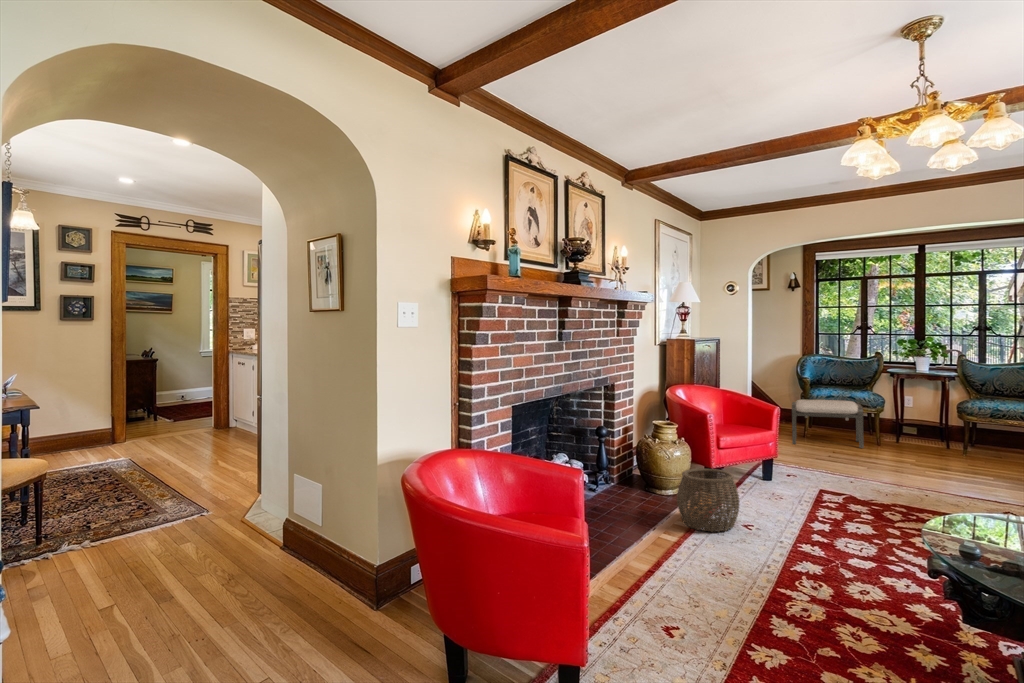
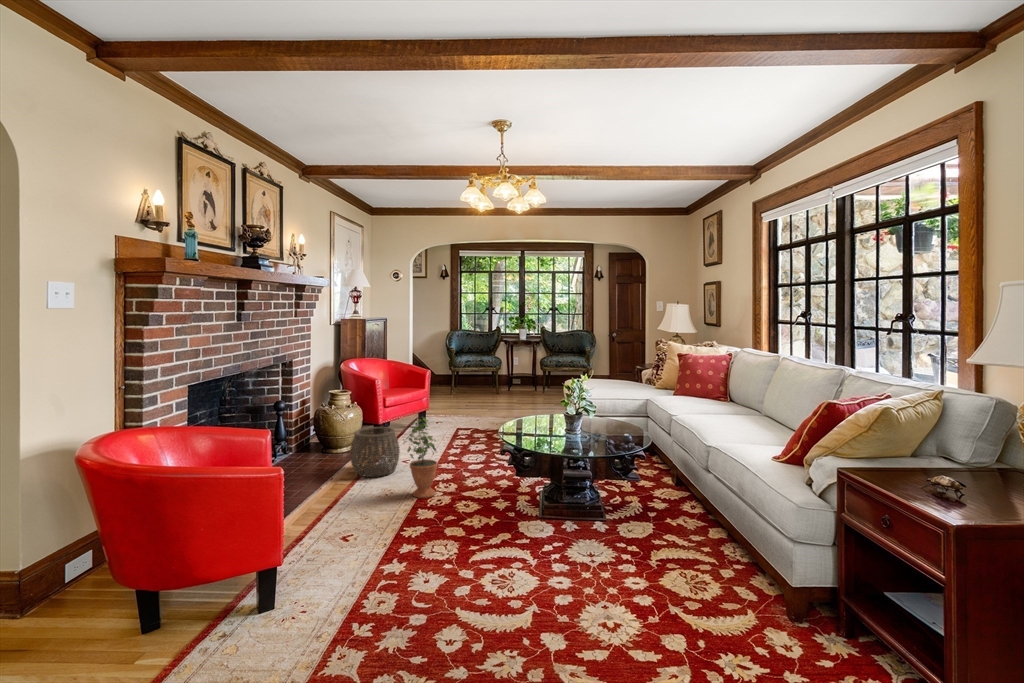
ottoman: present [792,399,864,448] -> none [441,367,490,402]
potted plant: none [746,459,794,573] -> present [406,416,437,498]

